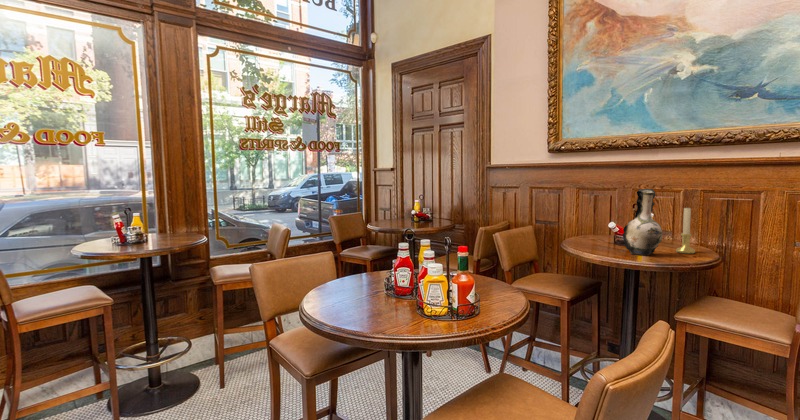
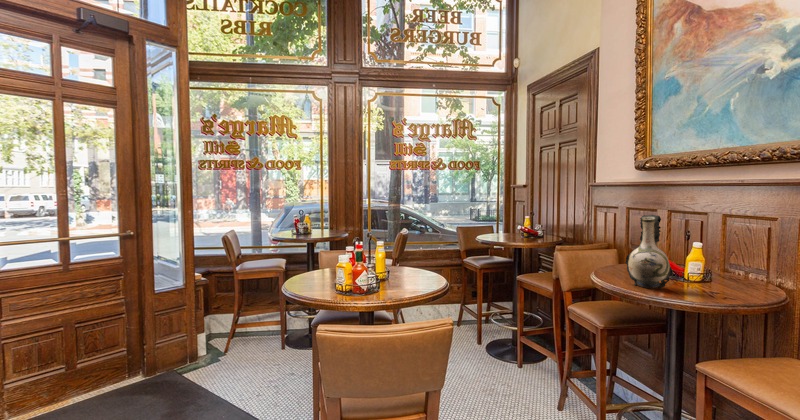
candle holder: present [676,207,695,254] -> none [703,239,727,296]

